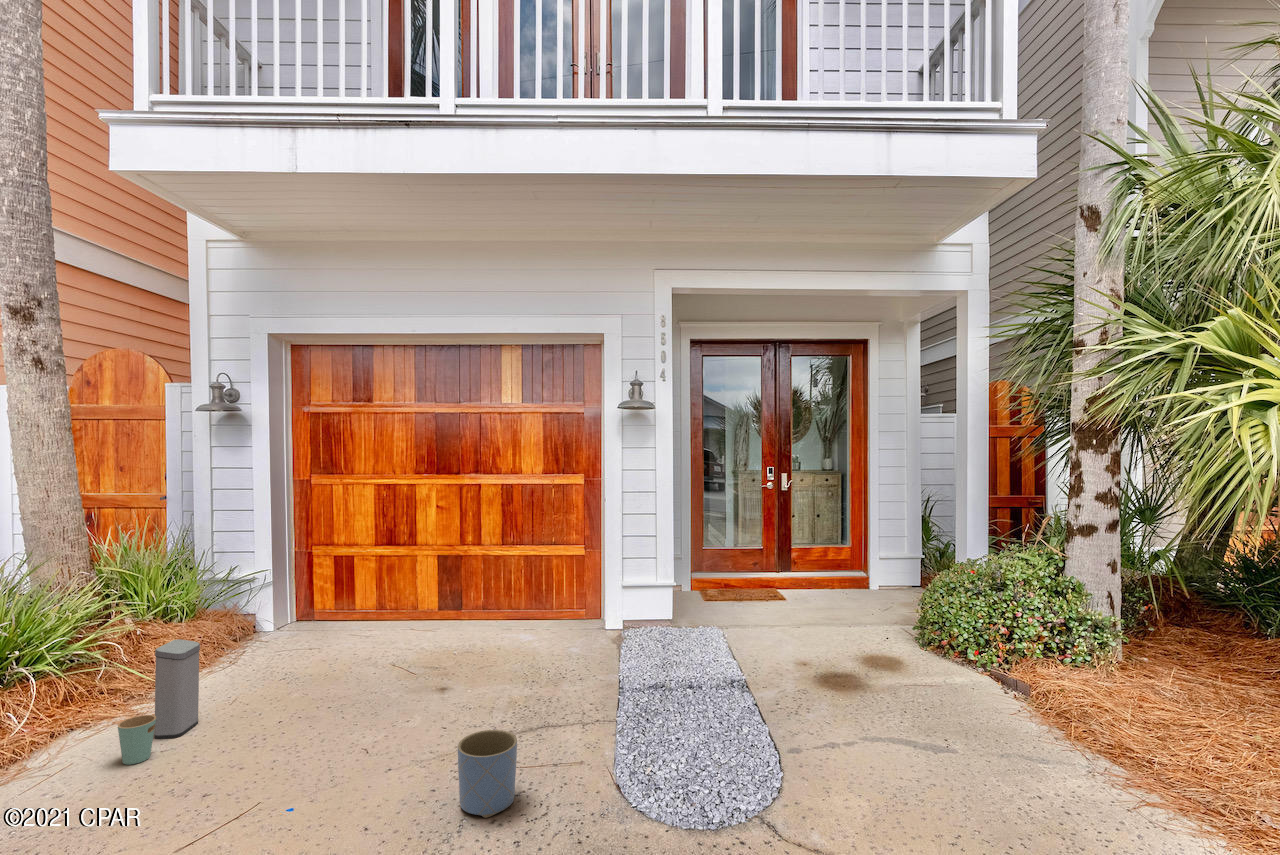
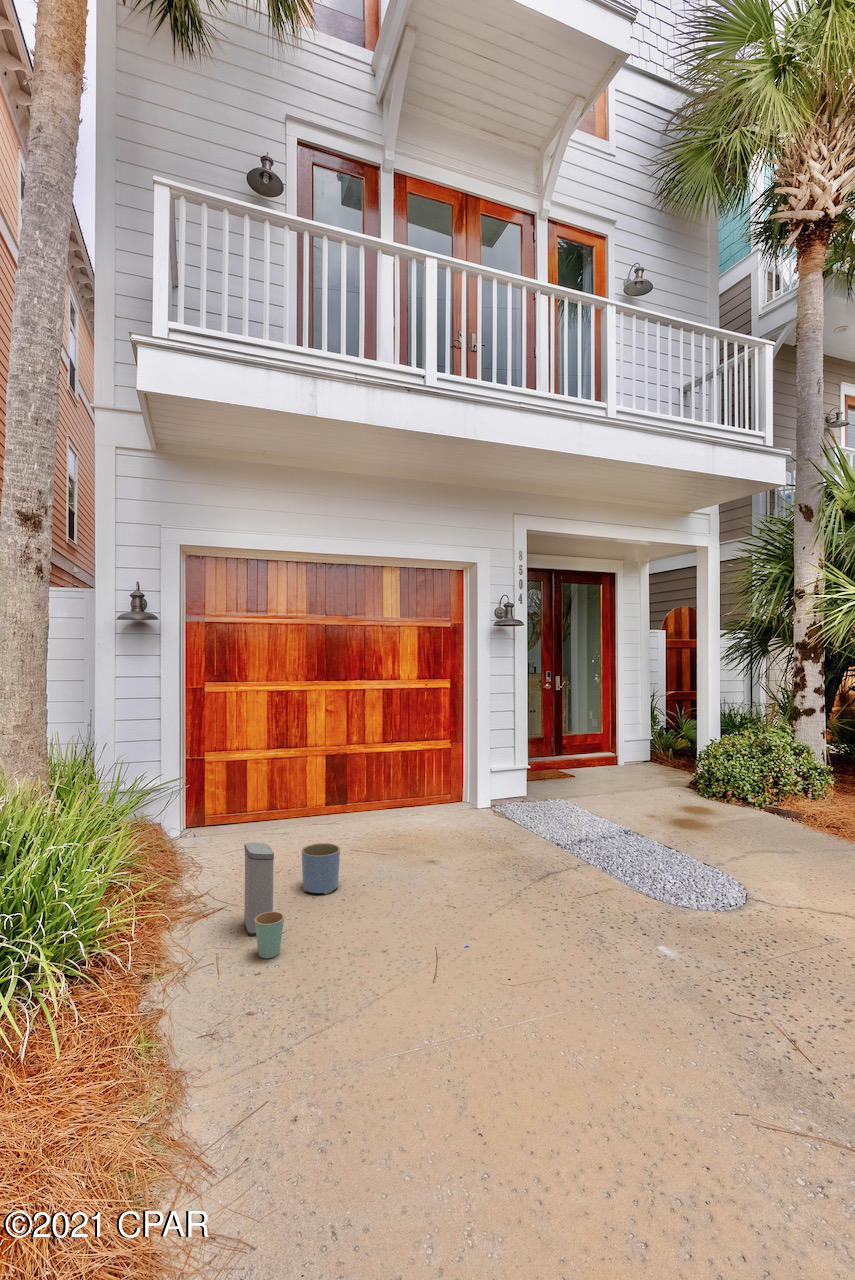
planter: present [458,730,517,818] -> present [302,843,340,894]

